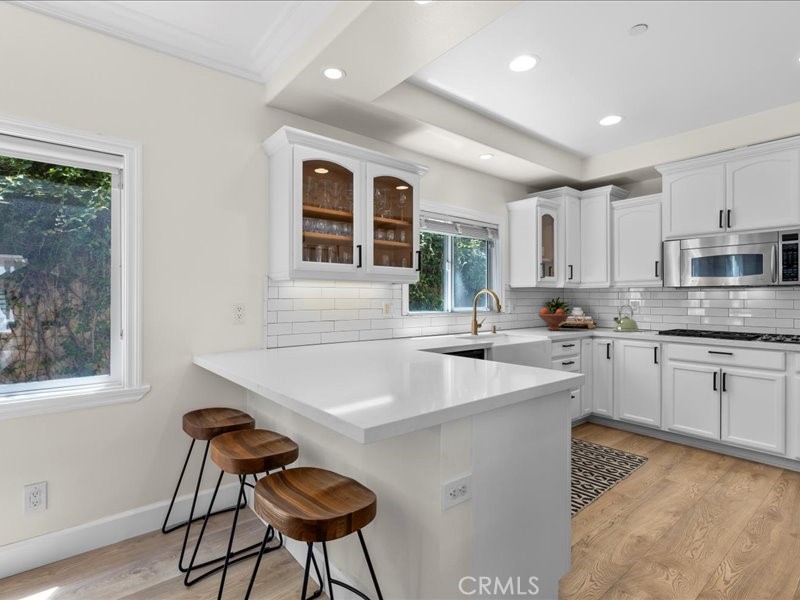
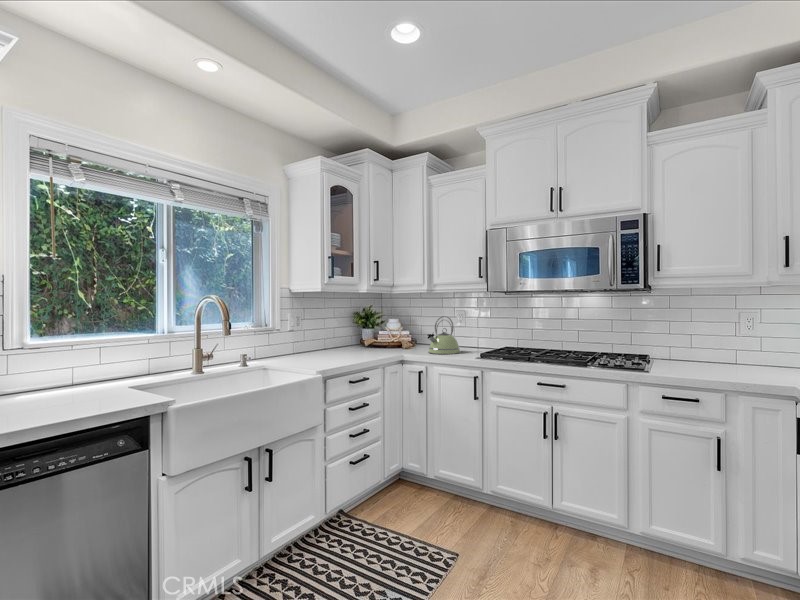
fruit bowl: present [538,308,570,330] -> none [330,321,373,354]

